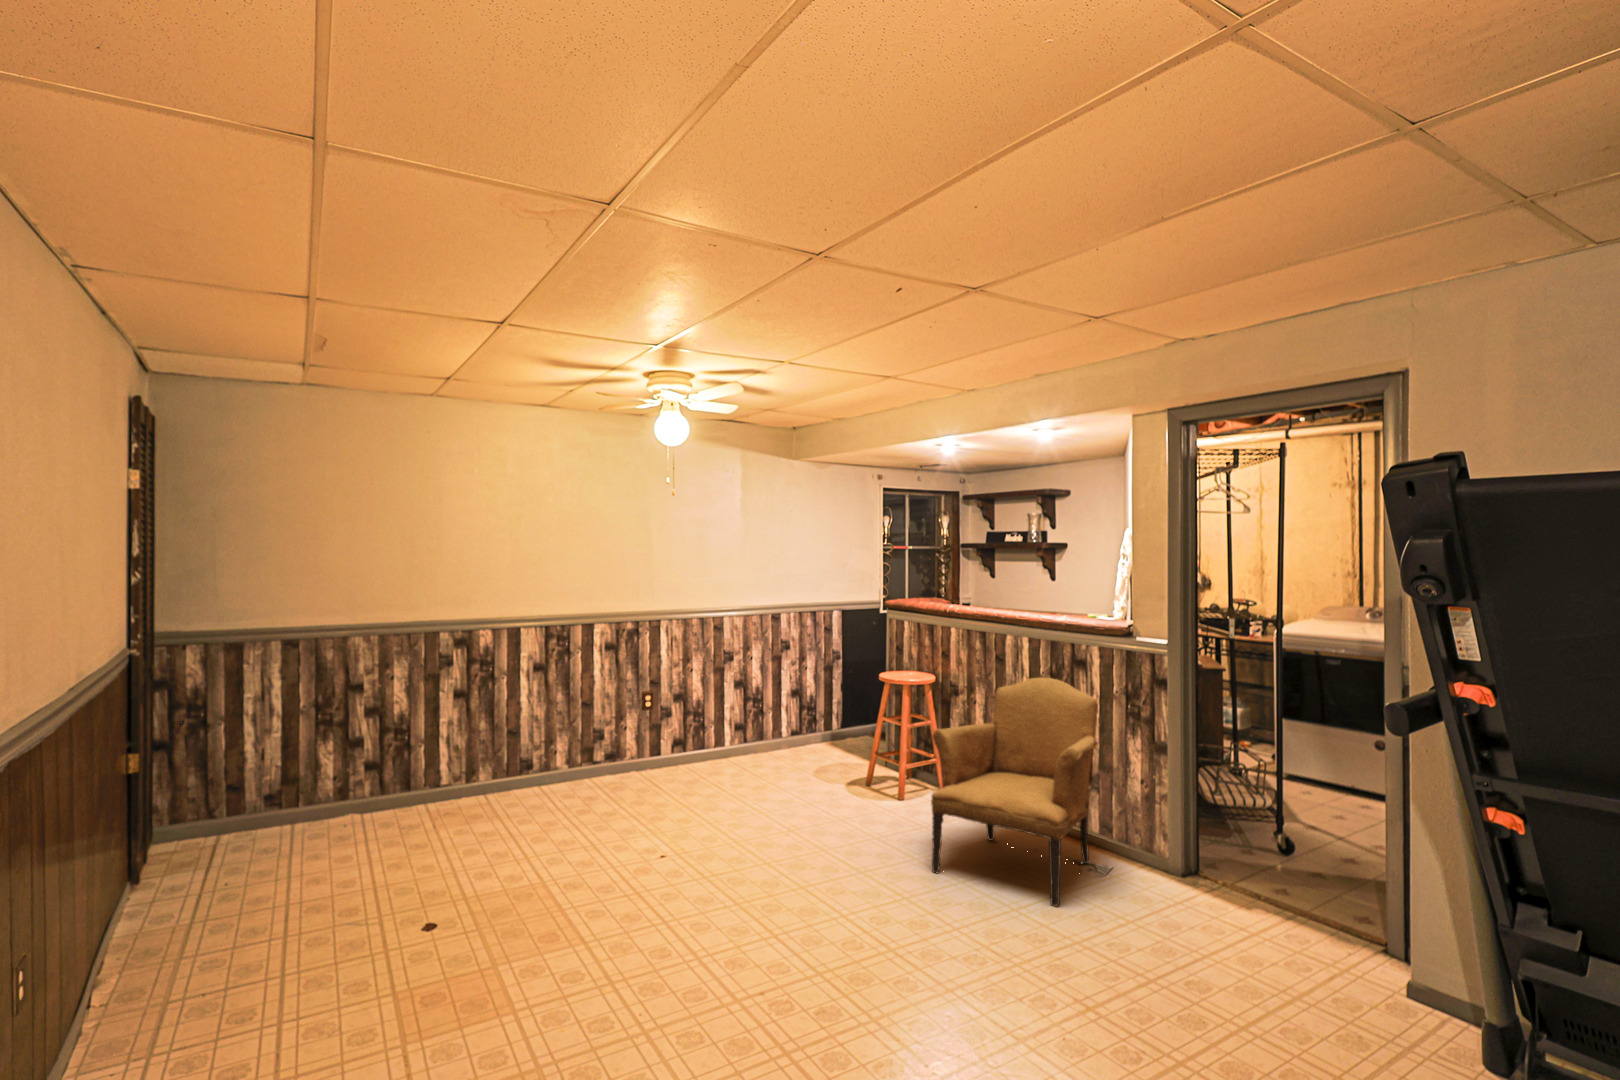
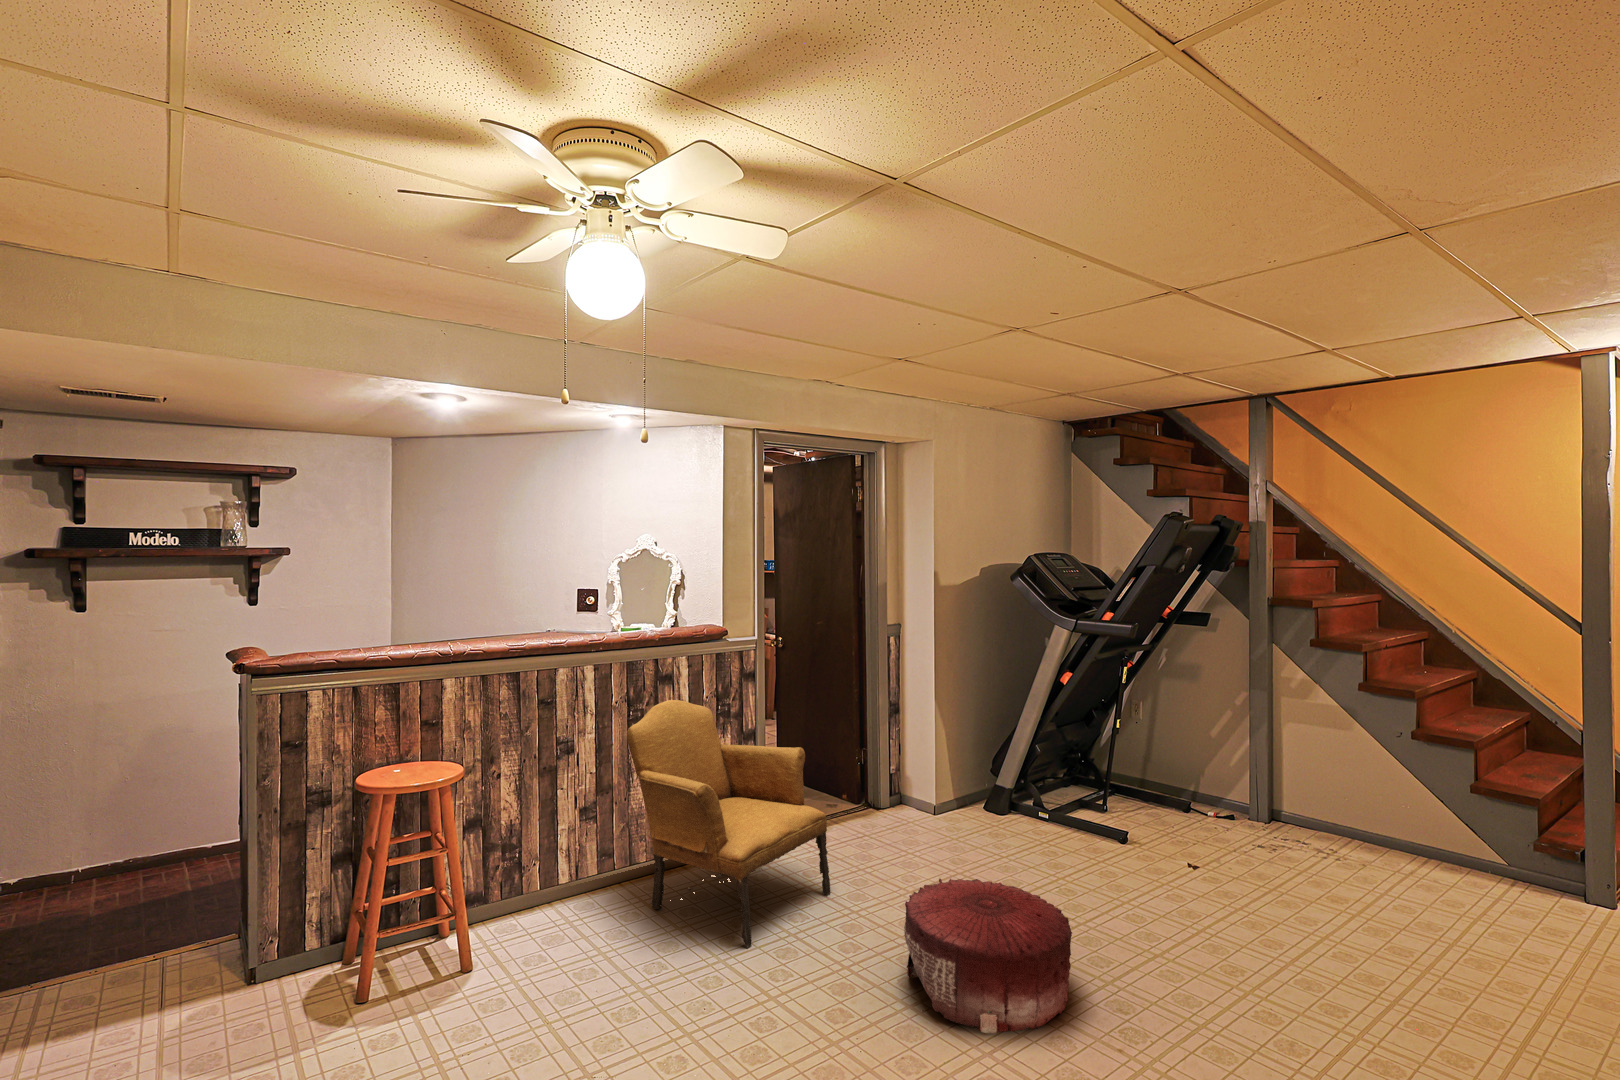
pouf: none [794,858,959,1013] -> present [904,879,1072,1034]

